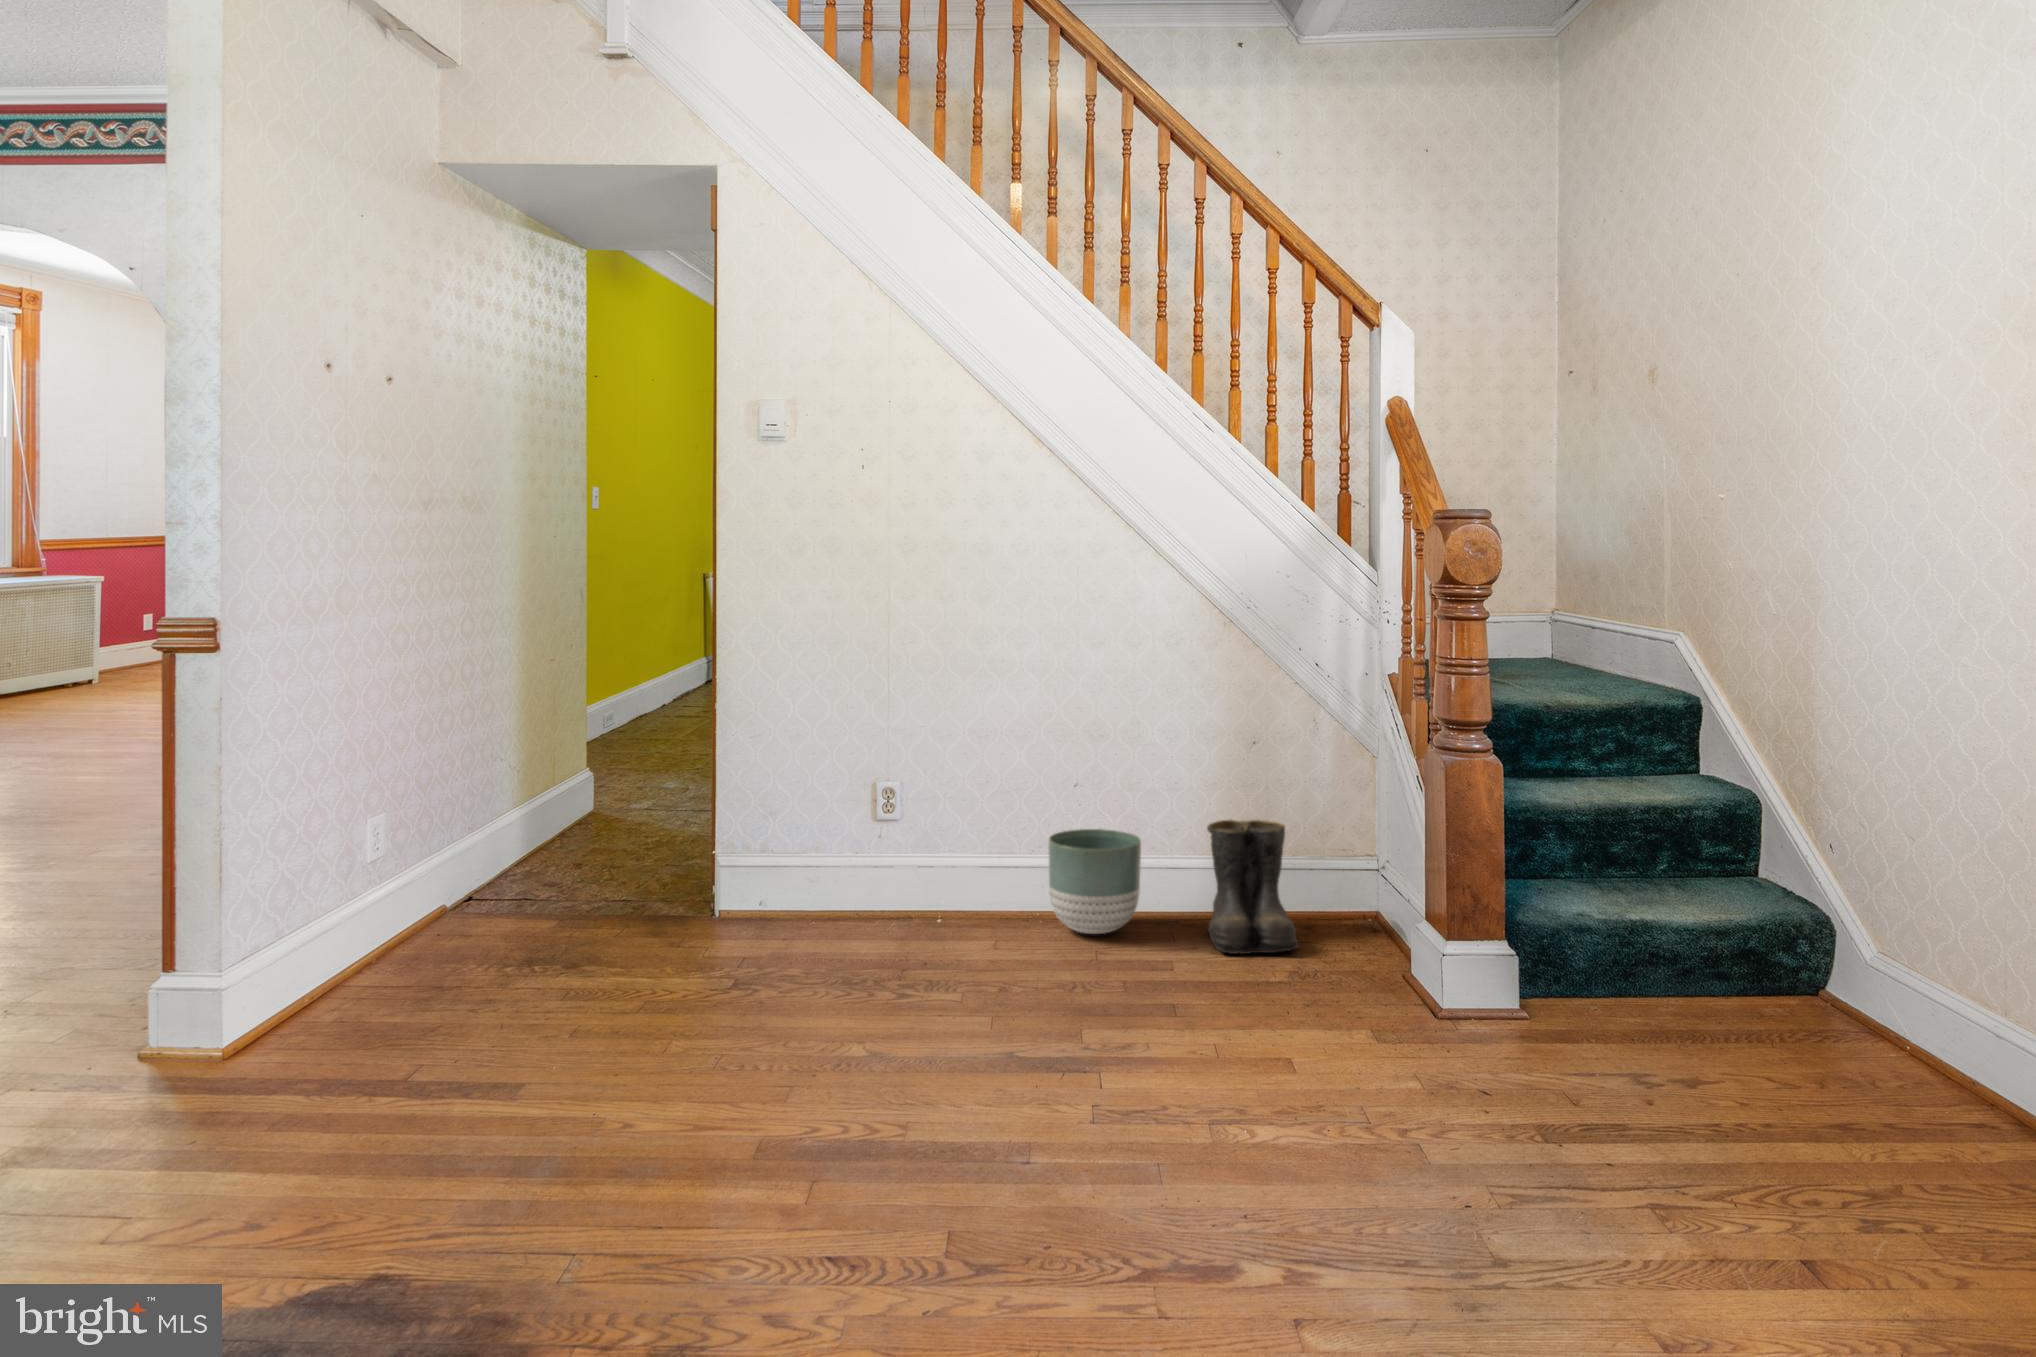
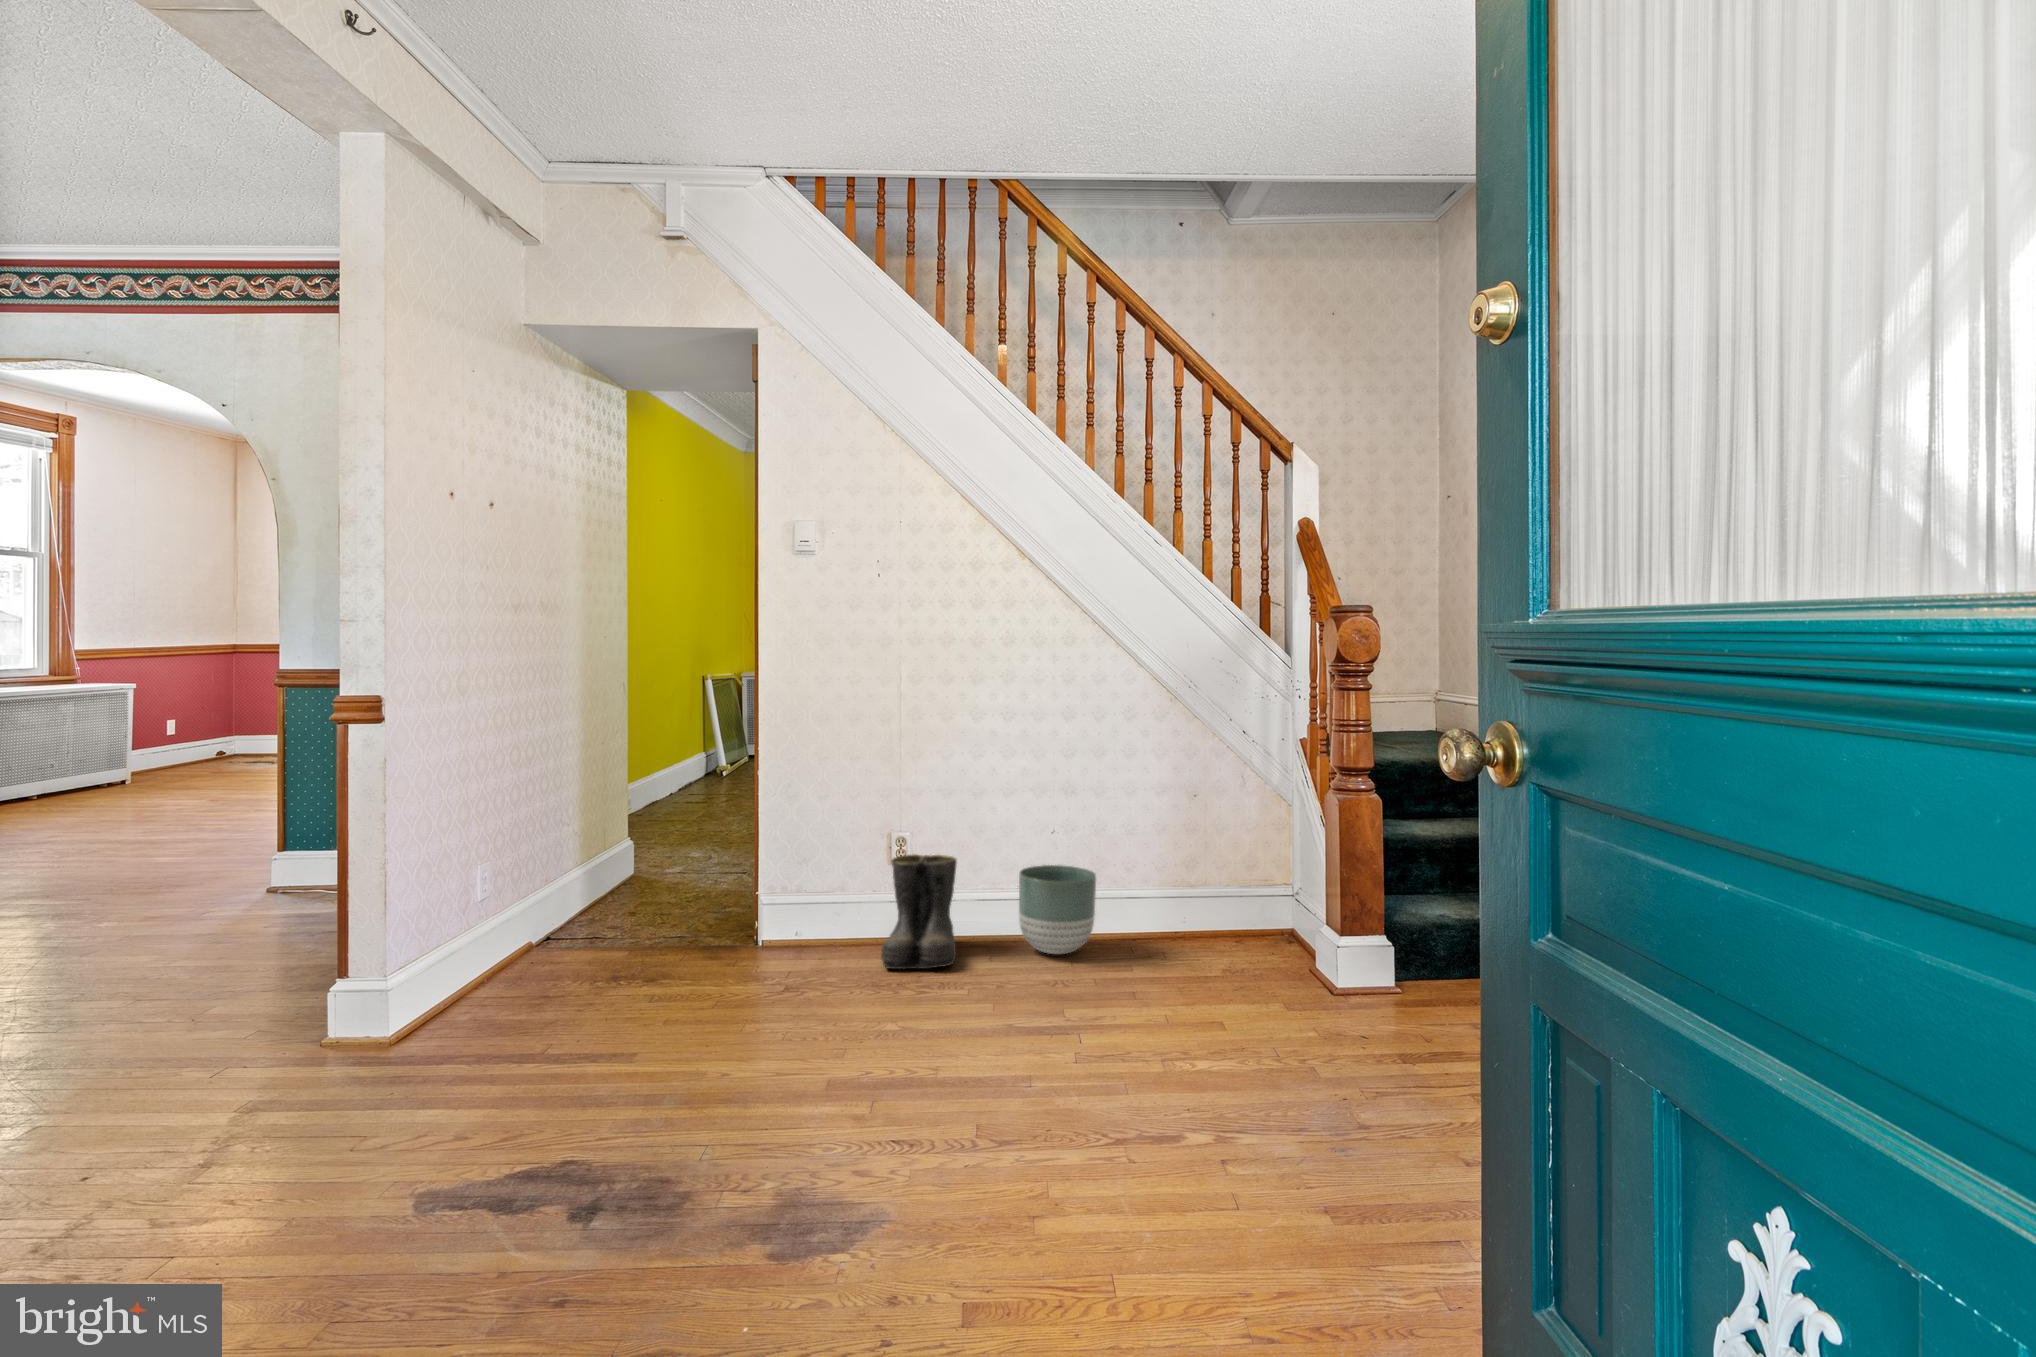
boots: present [1207,820,1299,954] -> present [881,854,957,969]

